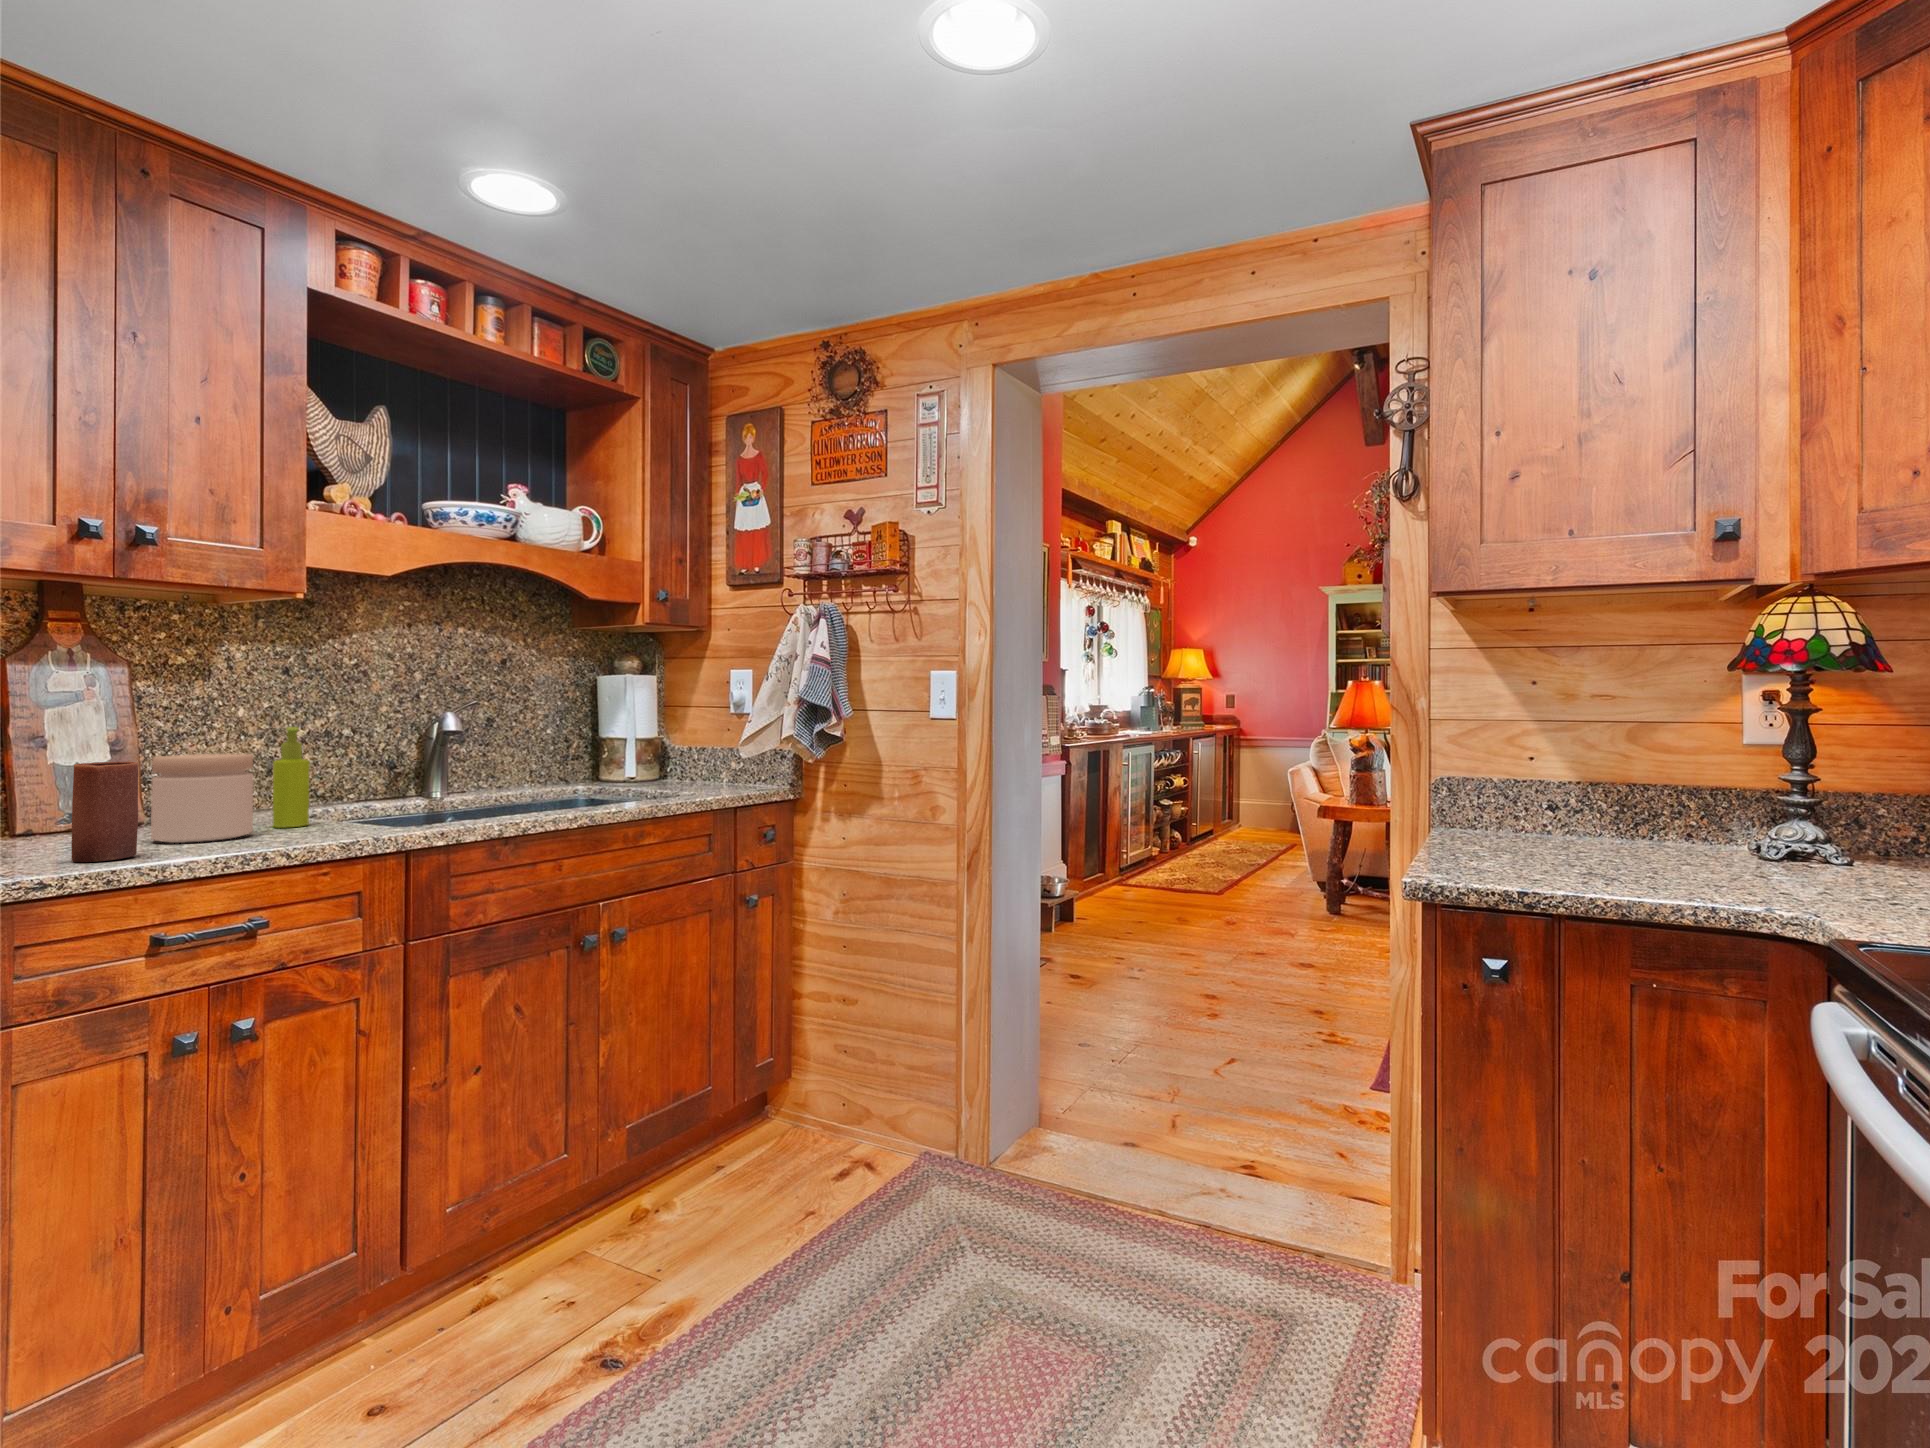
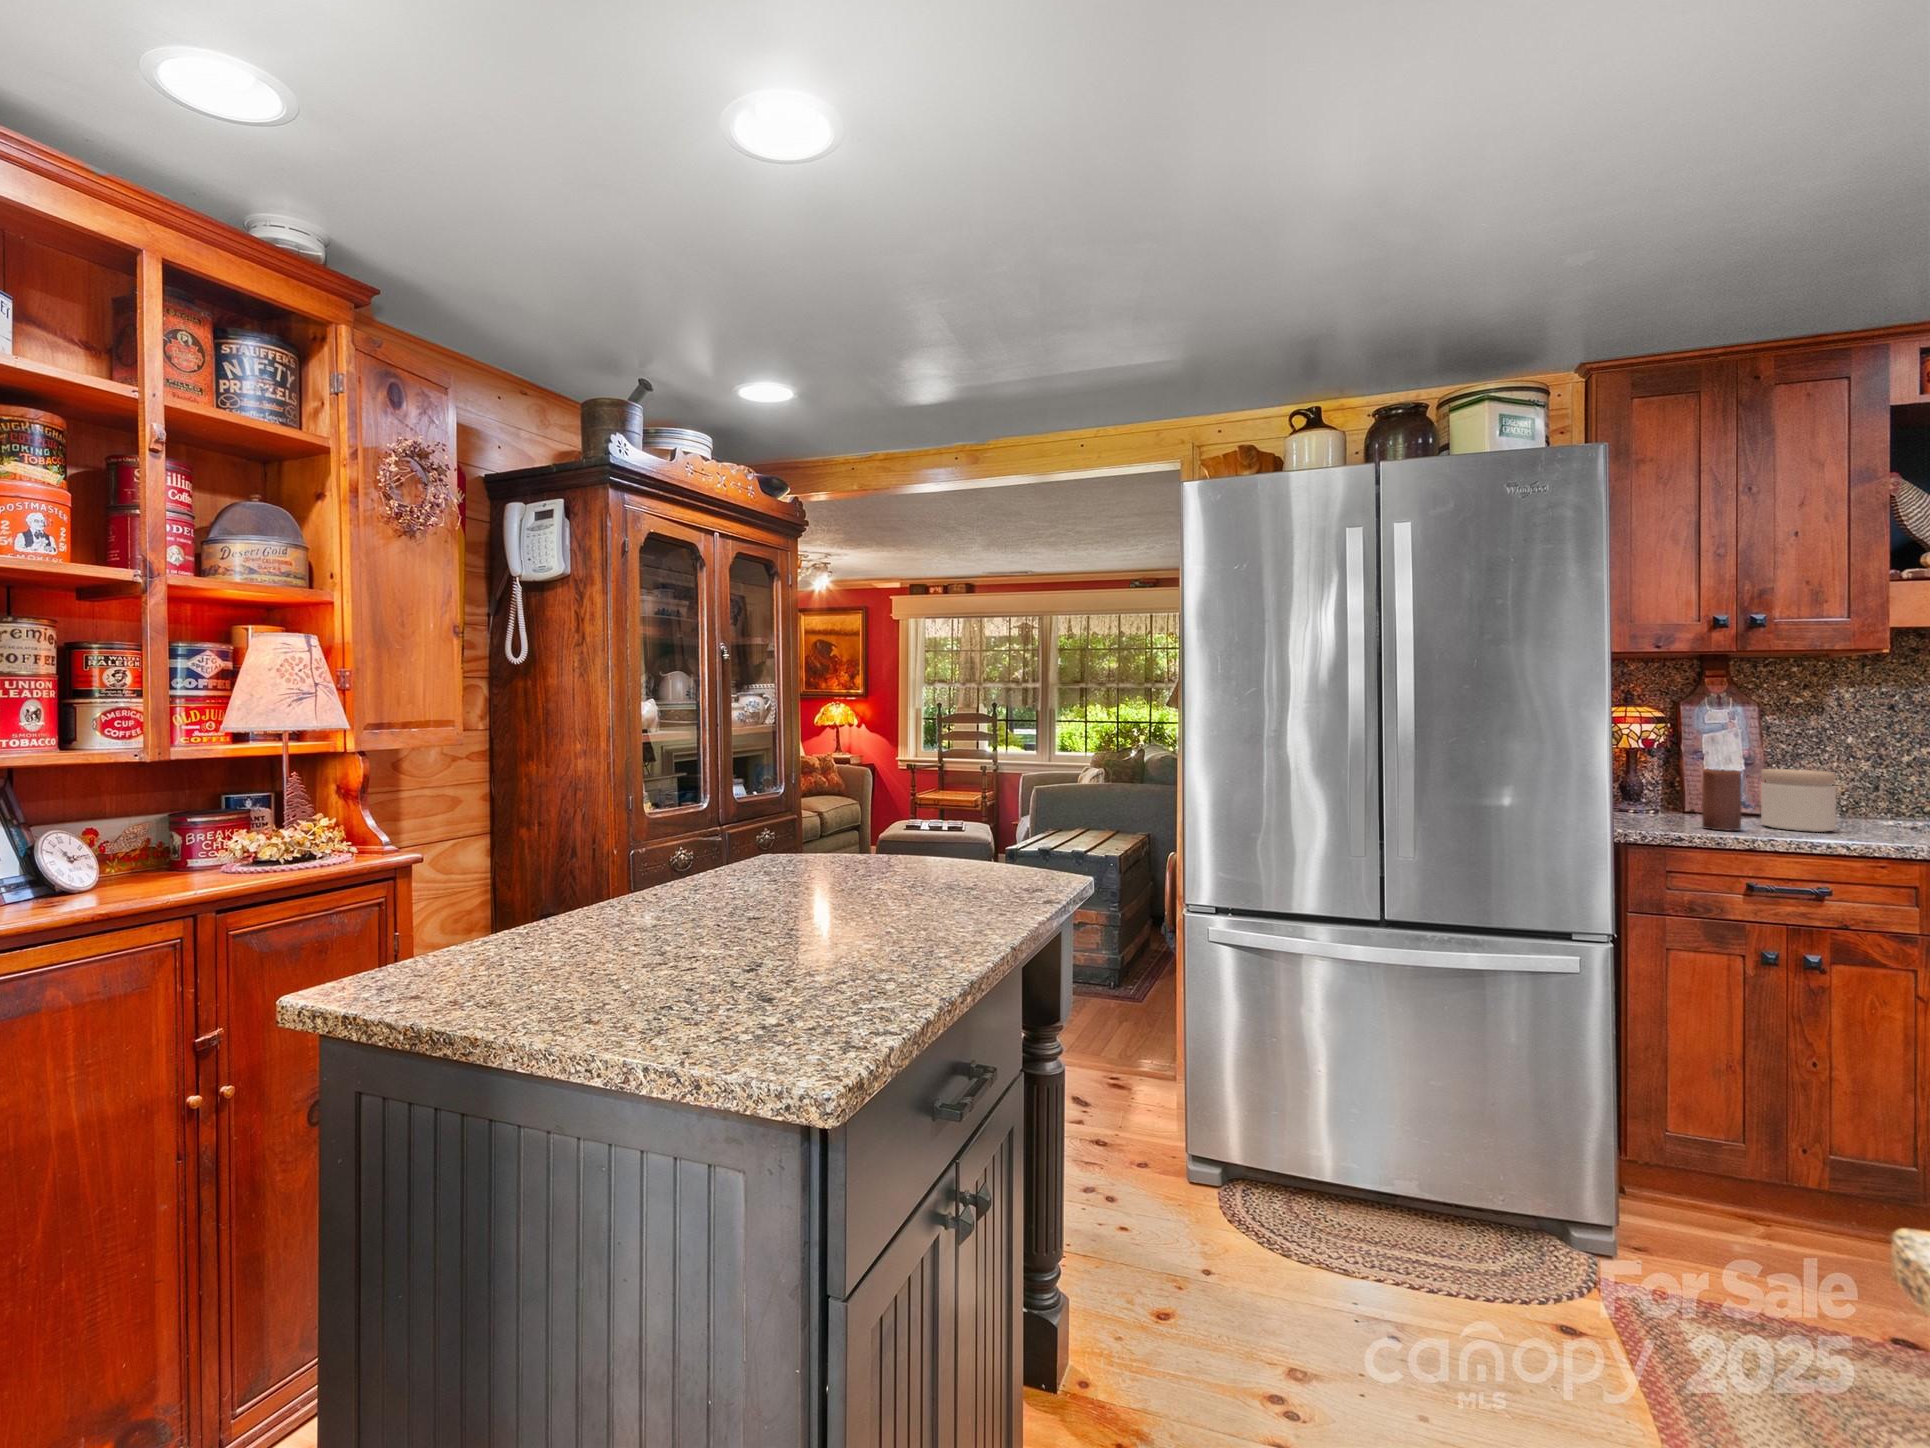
soap dispenser: present [272,727,310,828] -> none [1861,754,1893,833]

